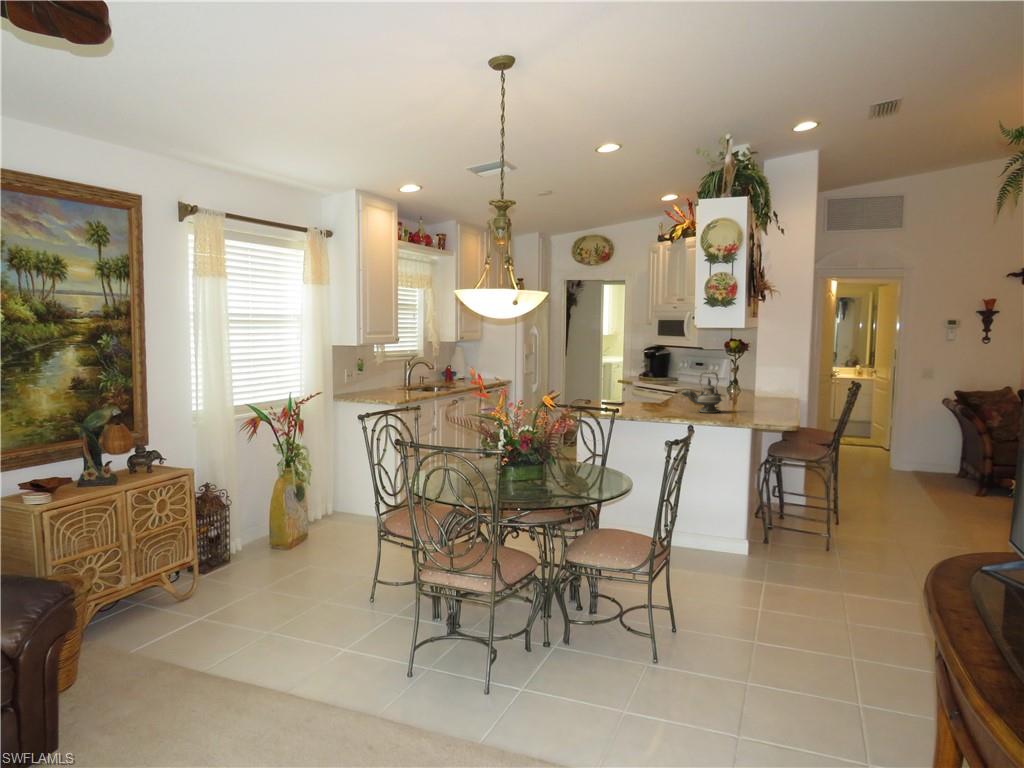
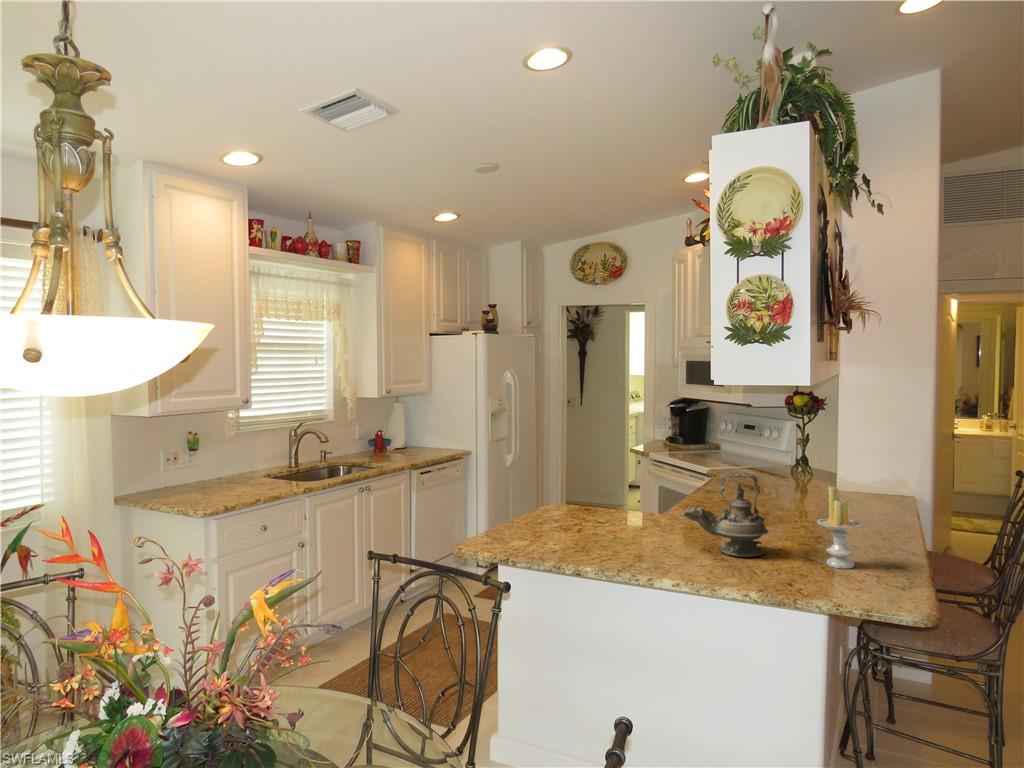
candle: none [746,376,767,414] -> present [817,486,862,569]

